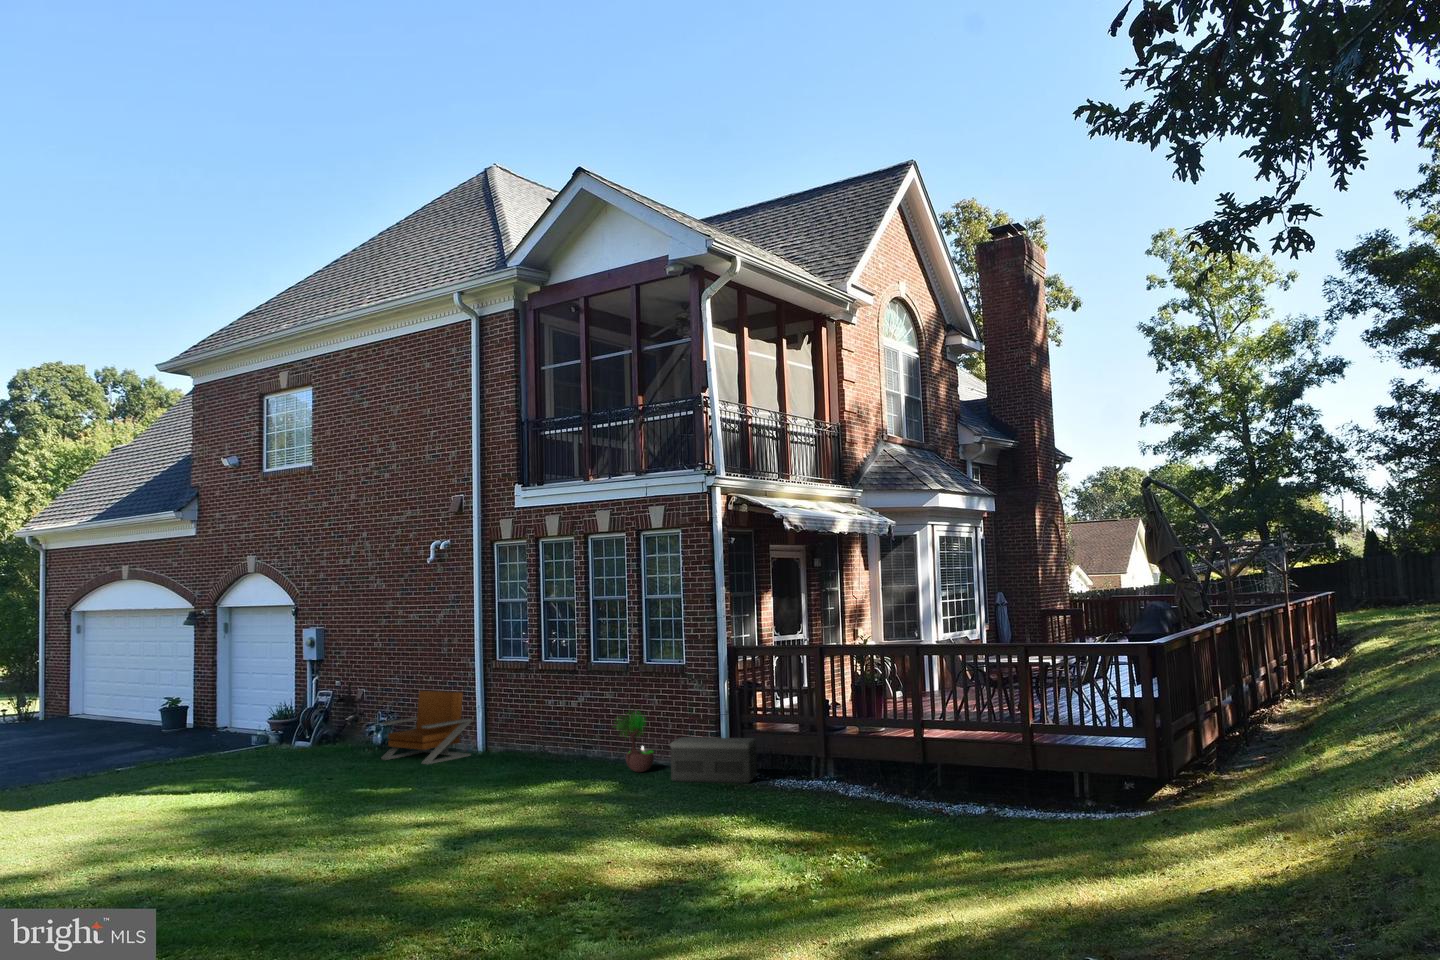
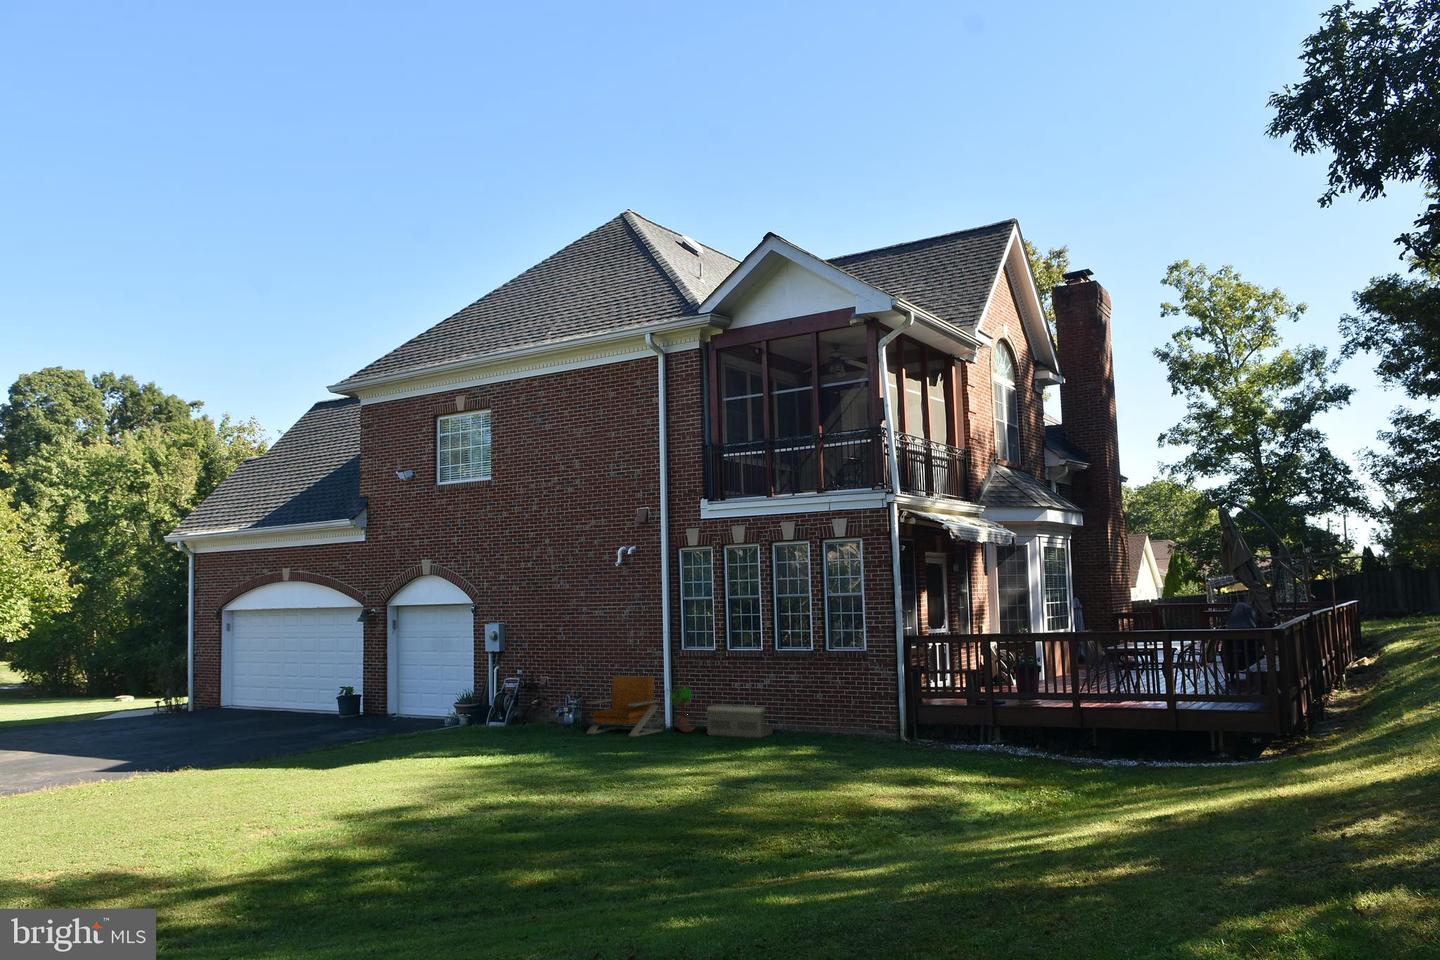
potted tree: present [617,711,654,772] -> present [670,686,695,732]
storage bench: present [670,737,757,783] -> present [707,705,773,738]

